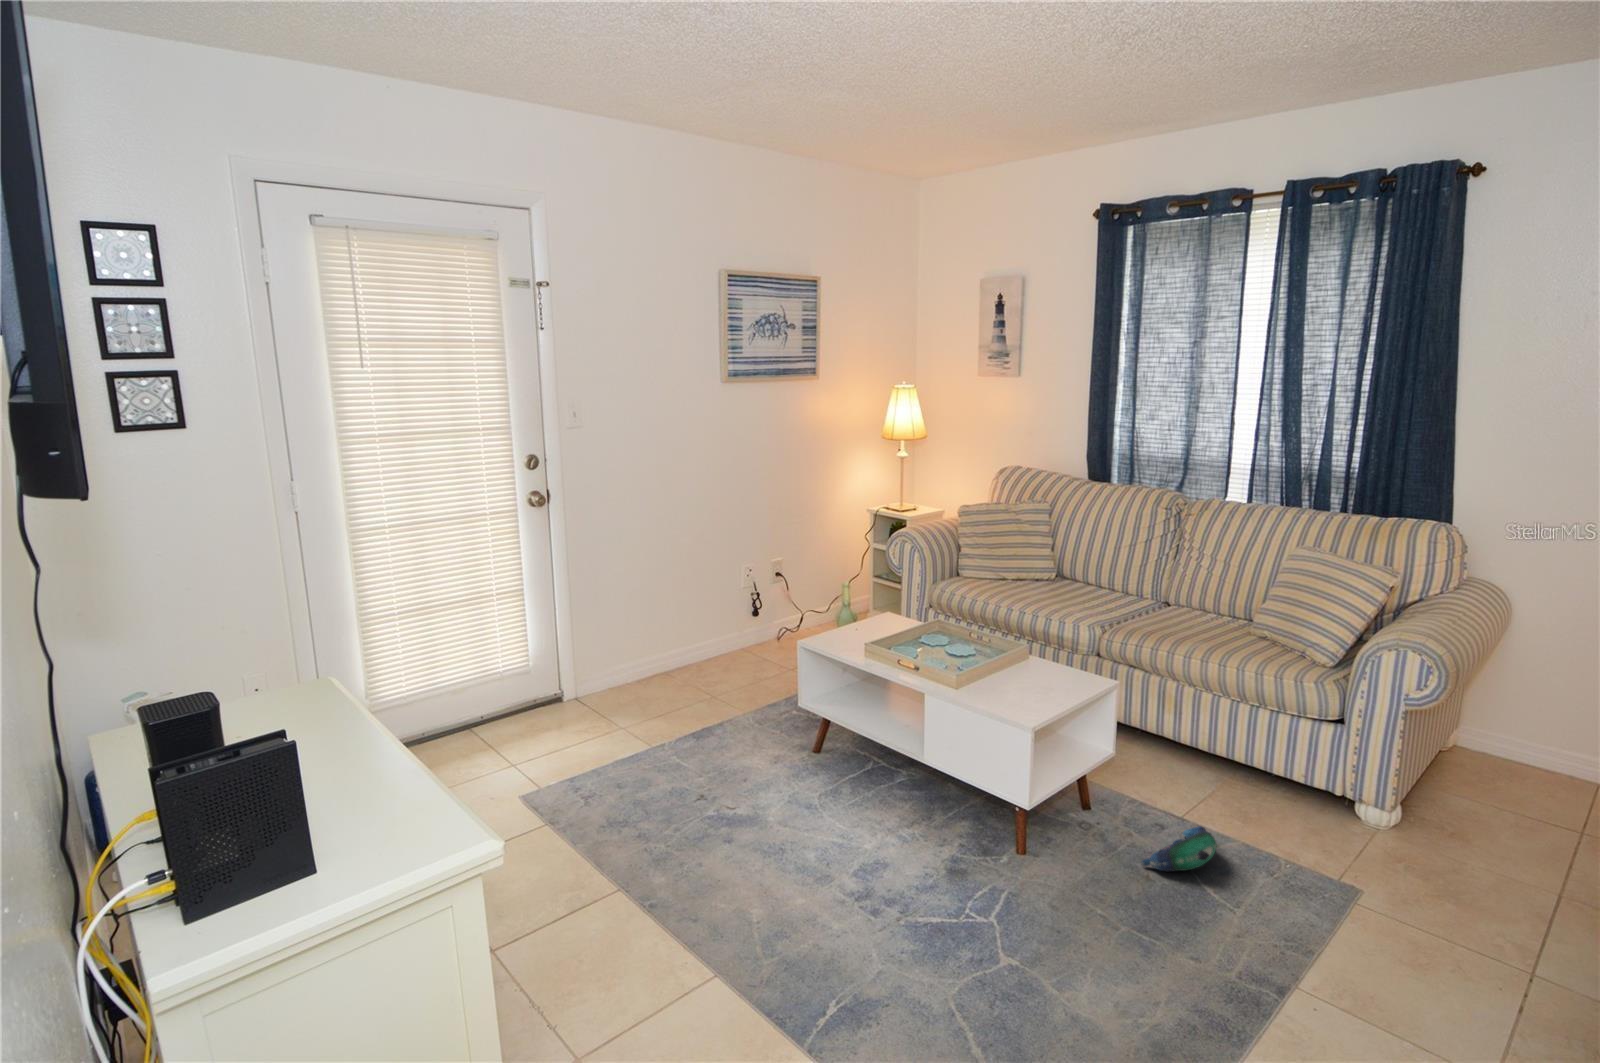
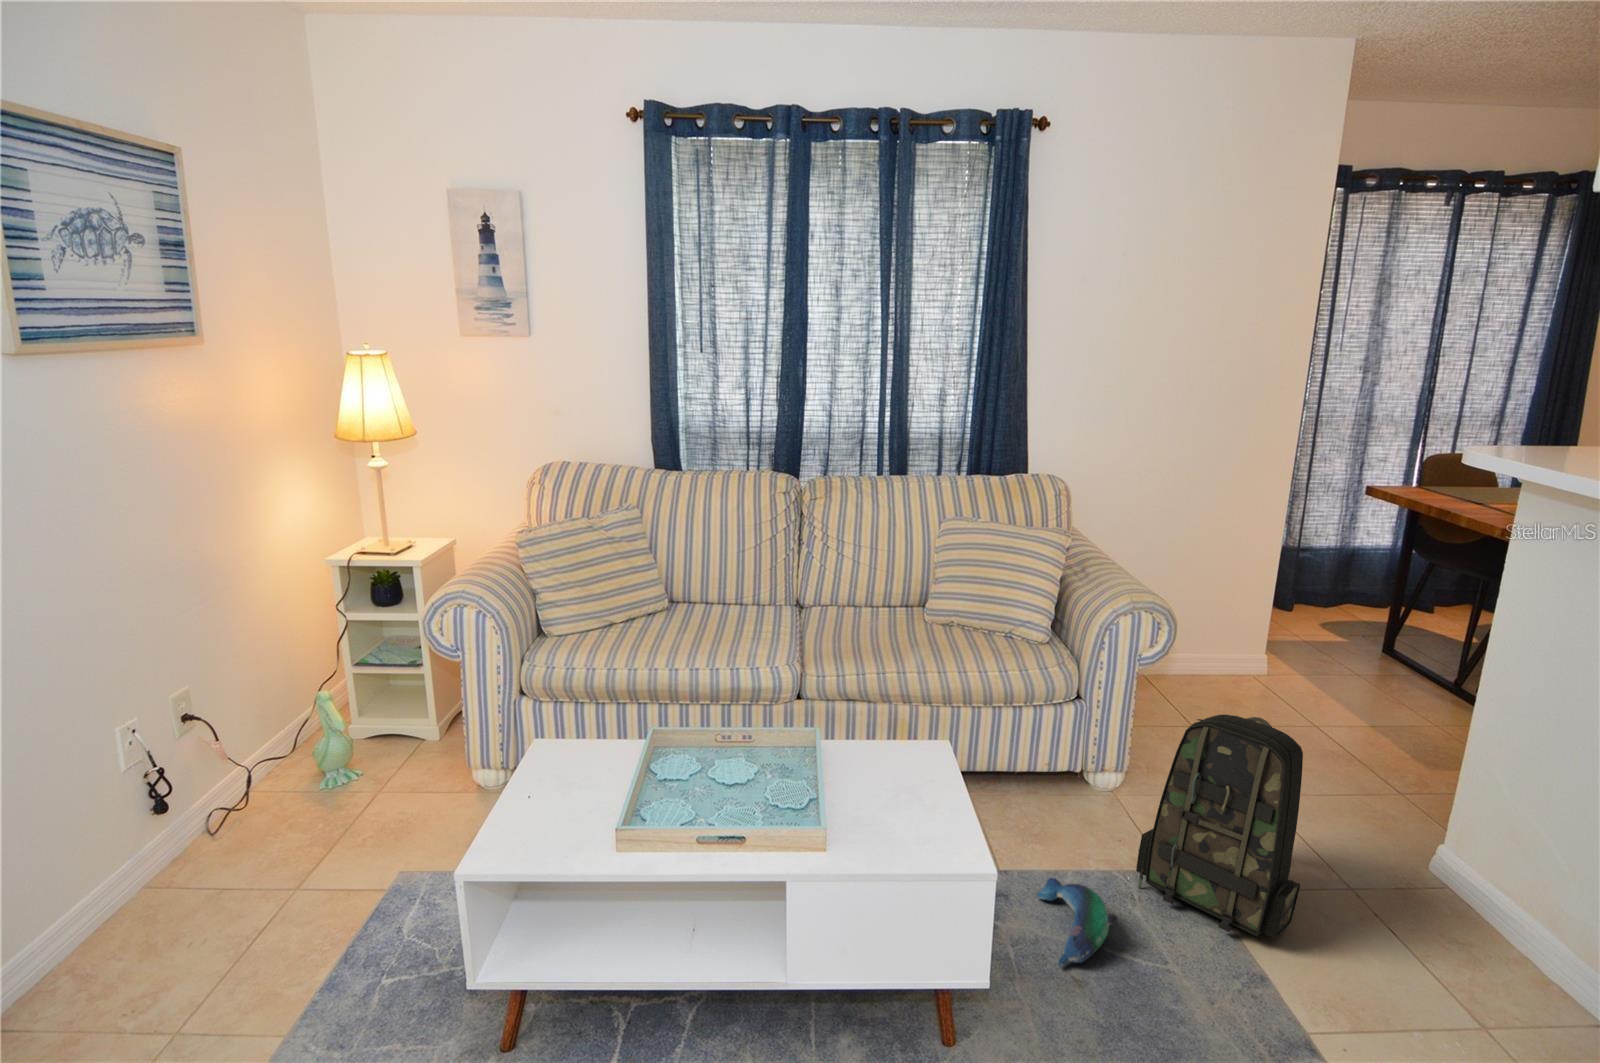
backpack: none [1284,735,1463,942] -> present [1136,715,1303,938]

